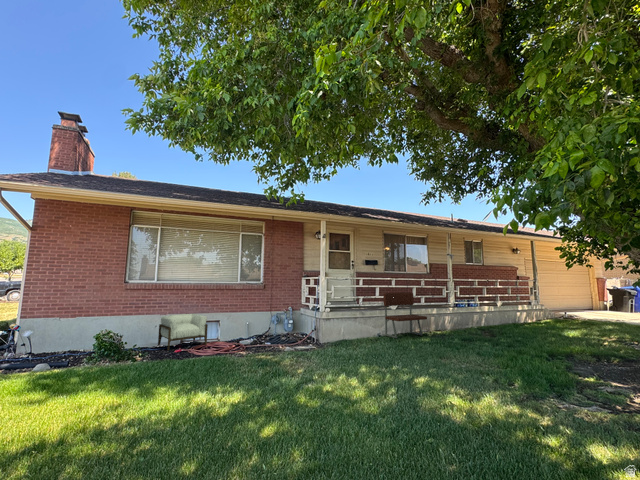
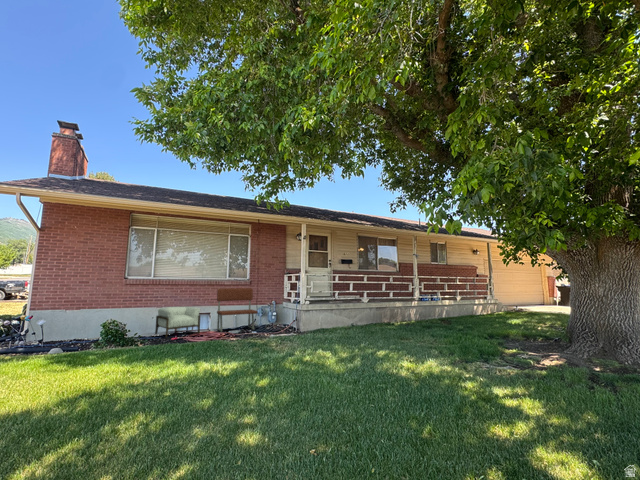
bench: present [383,292,427,338] -> present [217,288,258,332]

